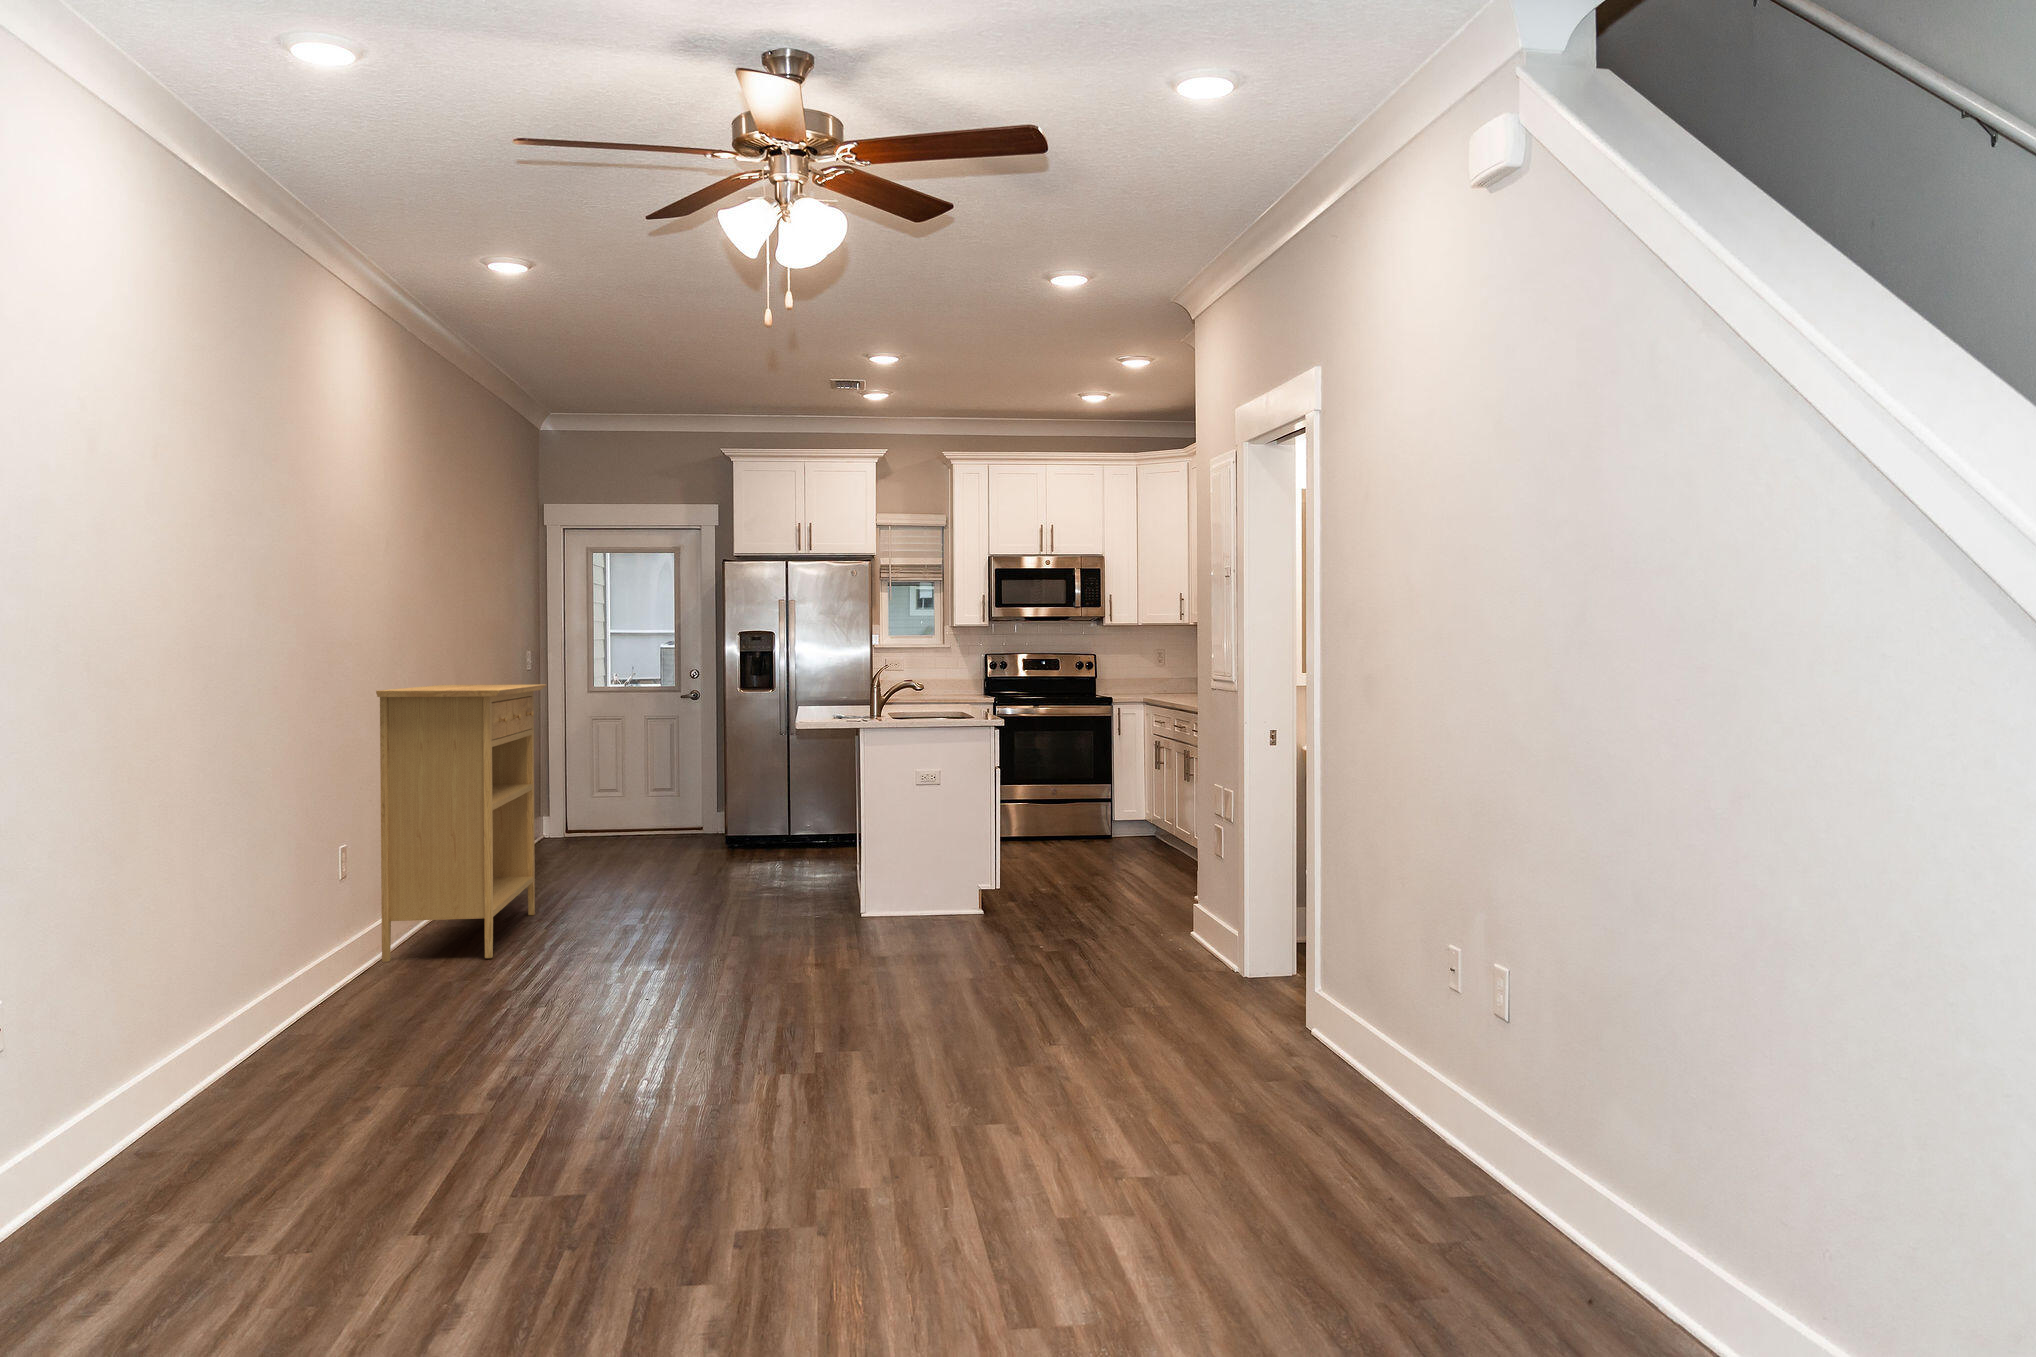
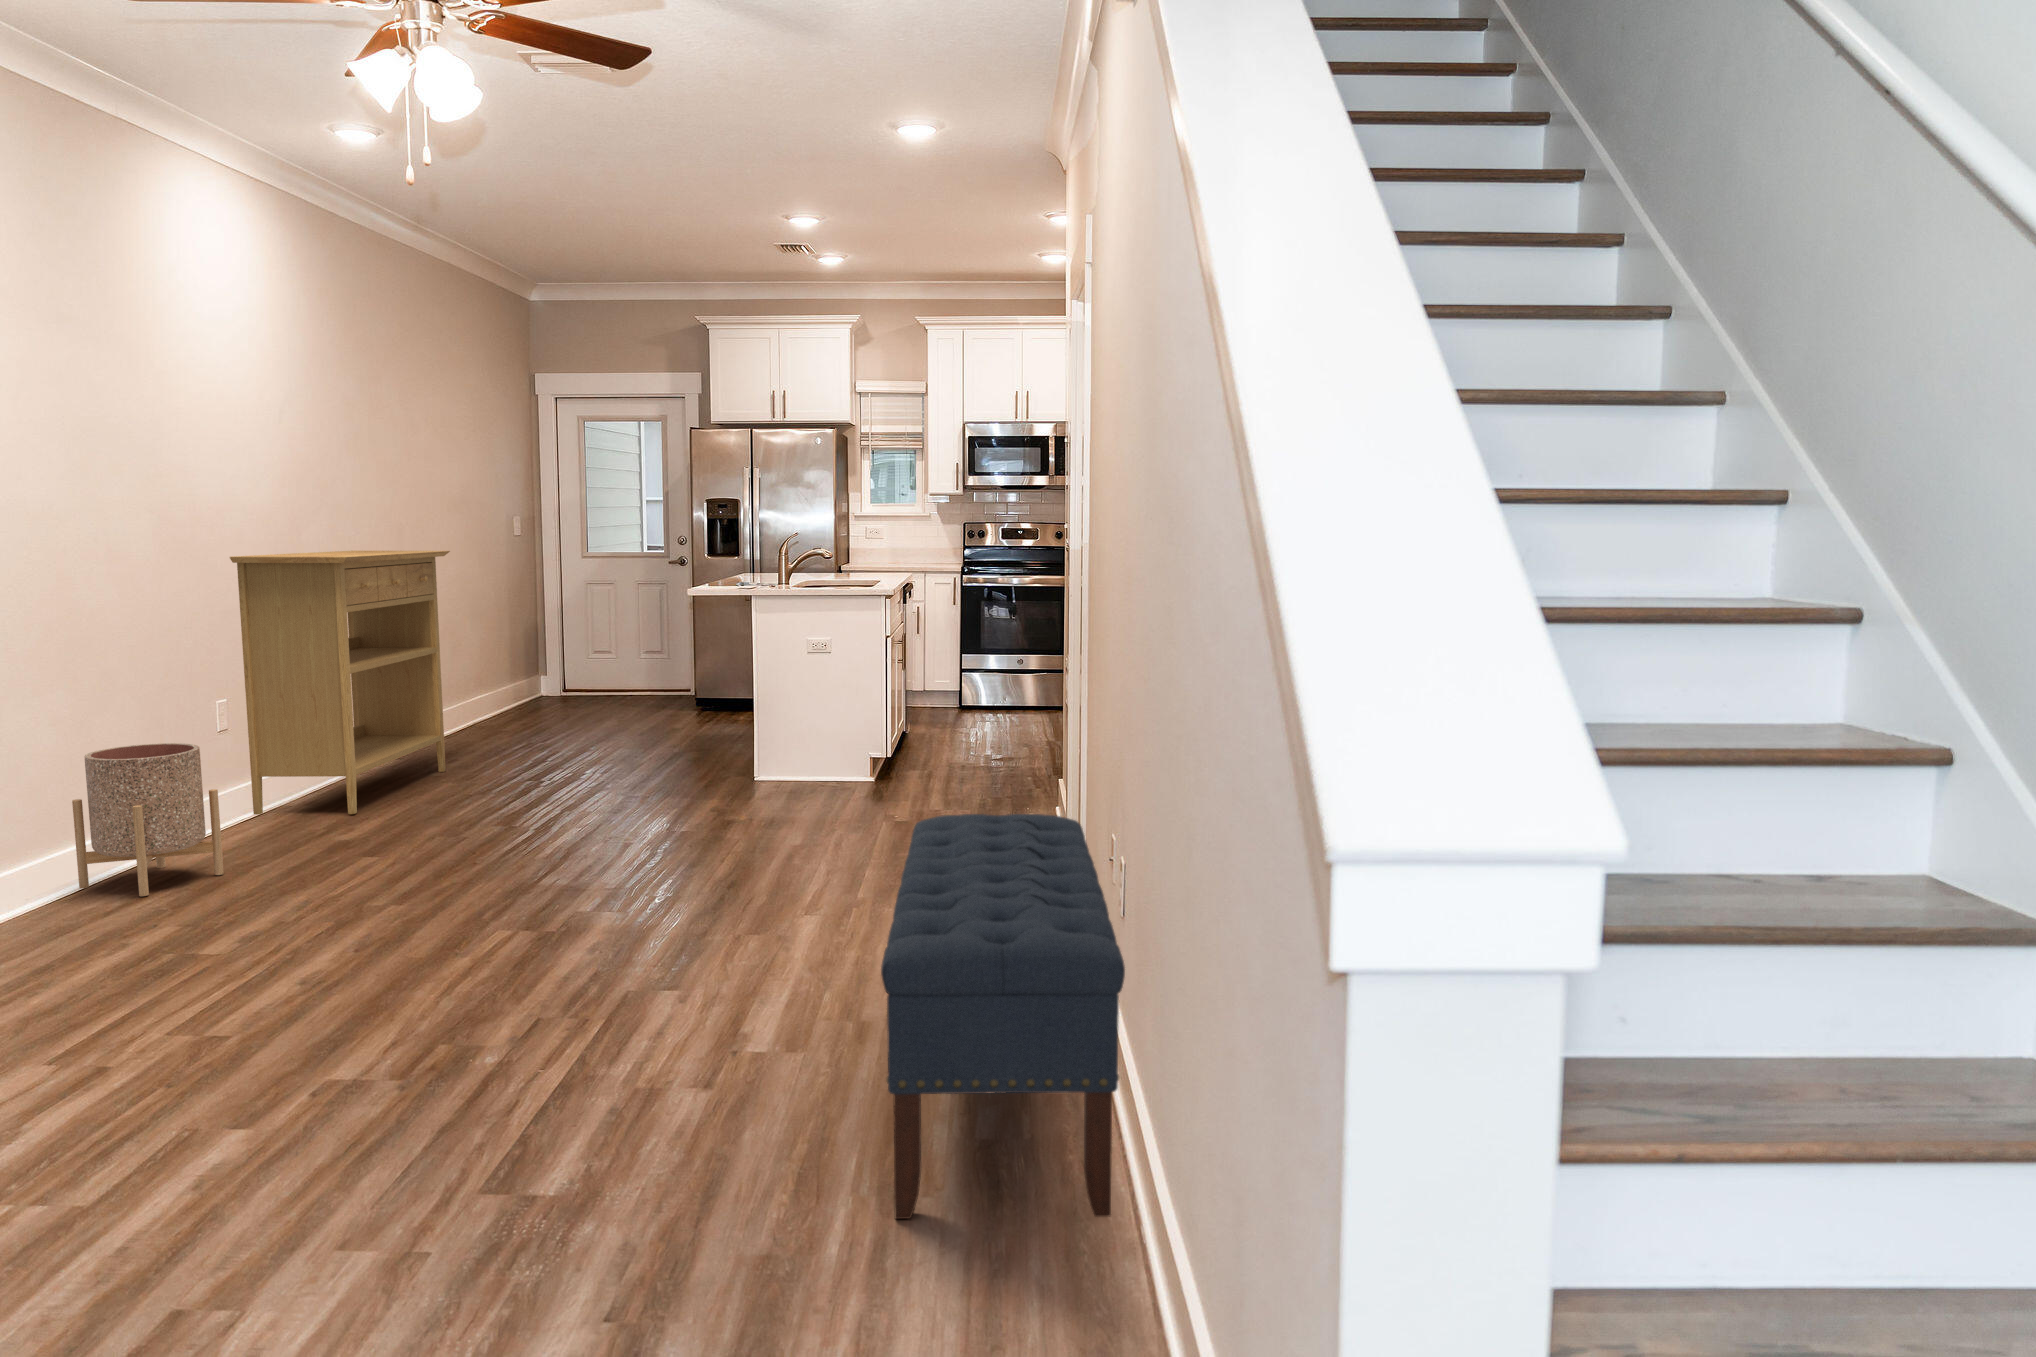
planter: none [284,883,424,1043] -> present [72,743,223,896]
bench: none [1245,919,1620,1277] -> present [881,814,1125,1219]

